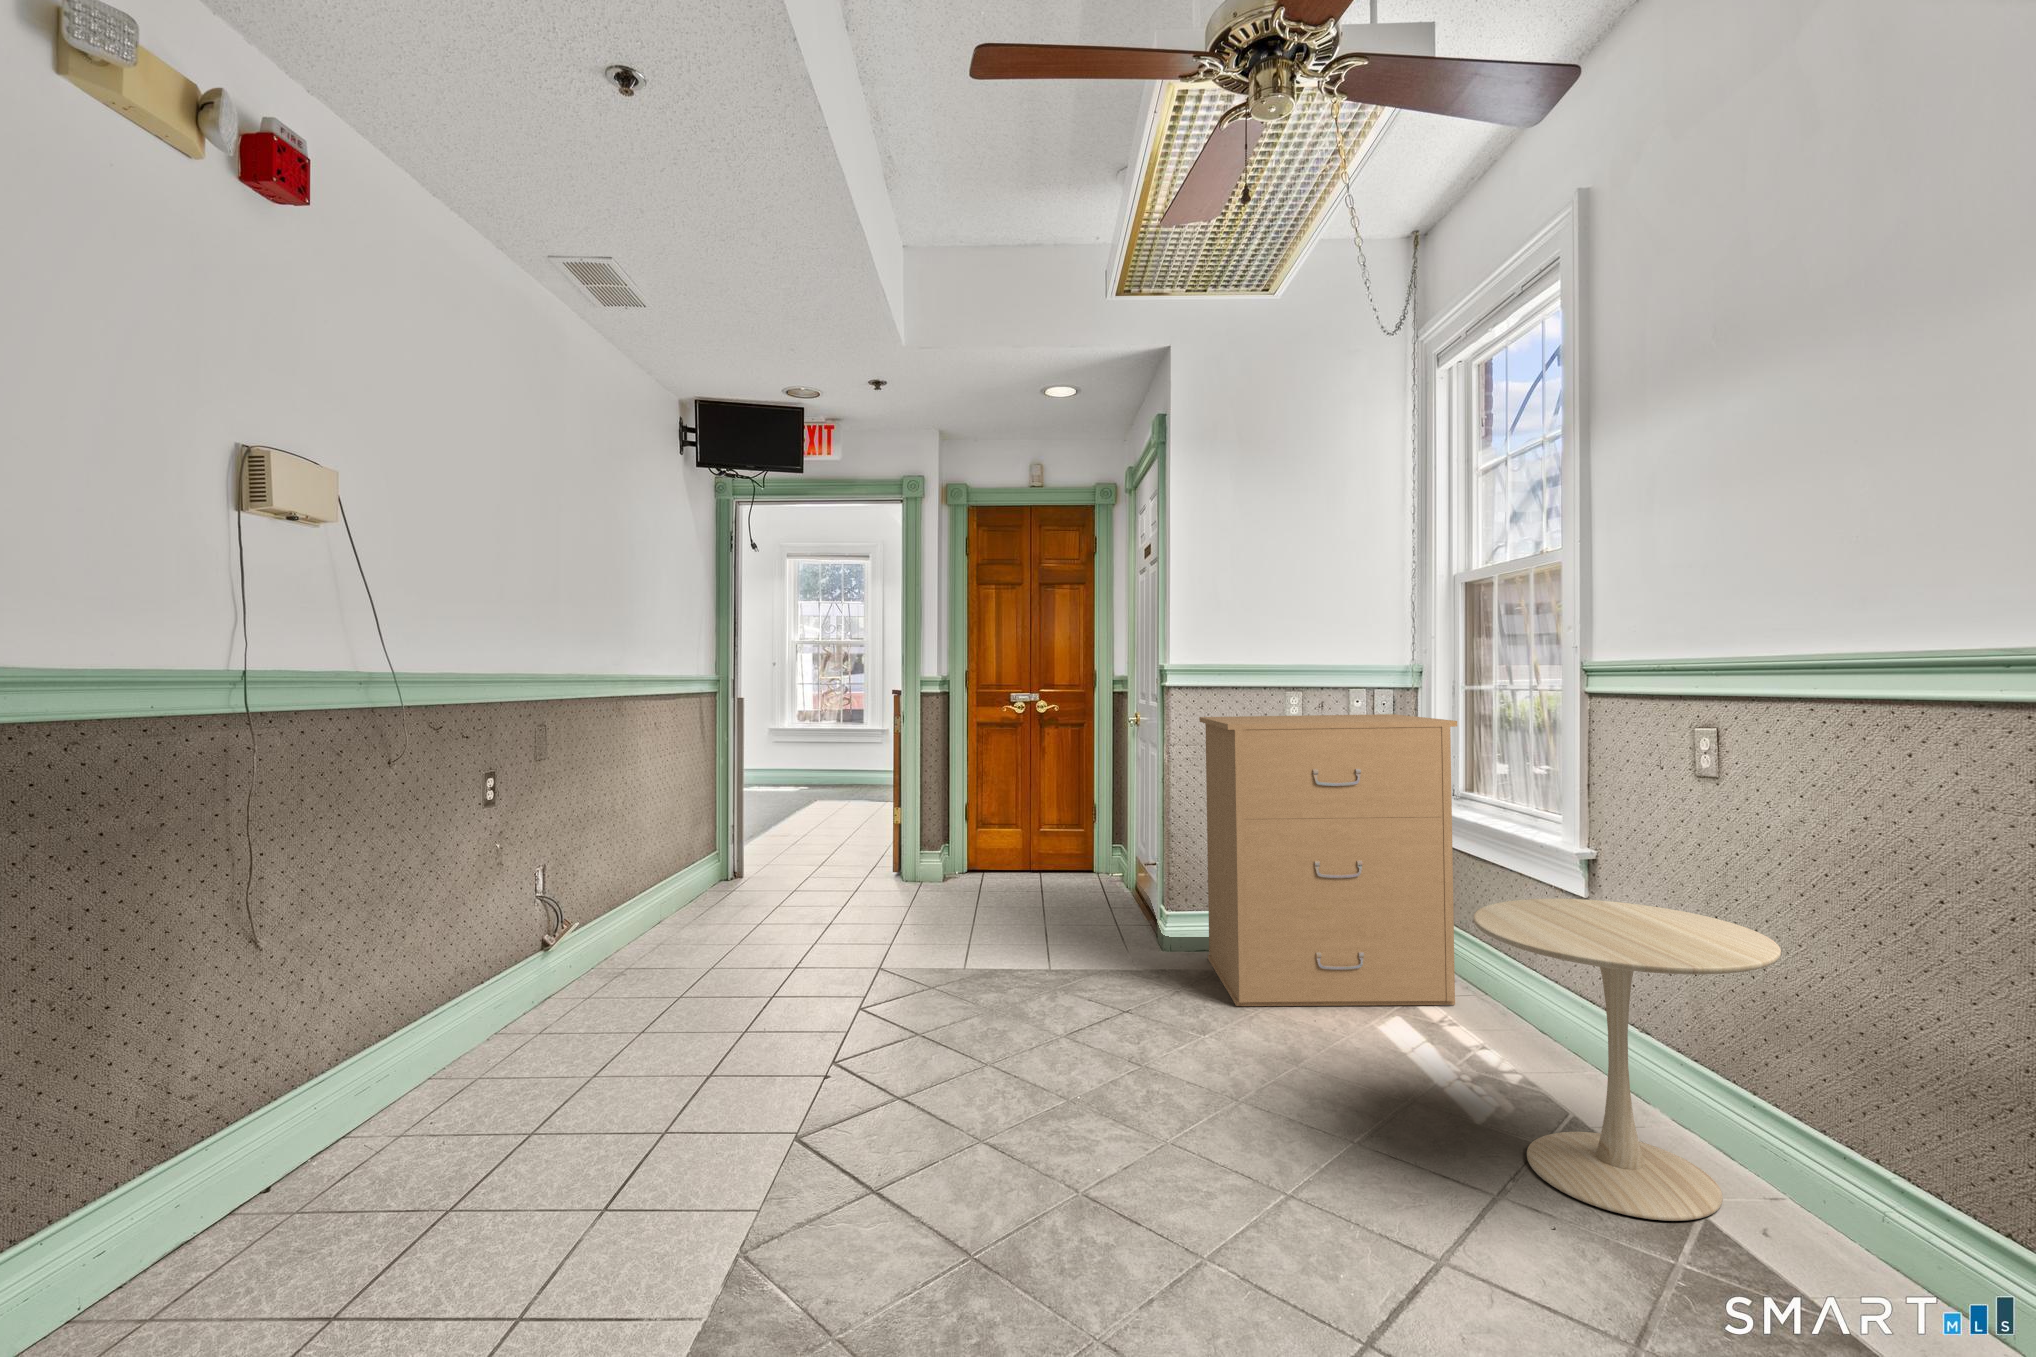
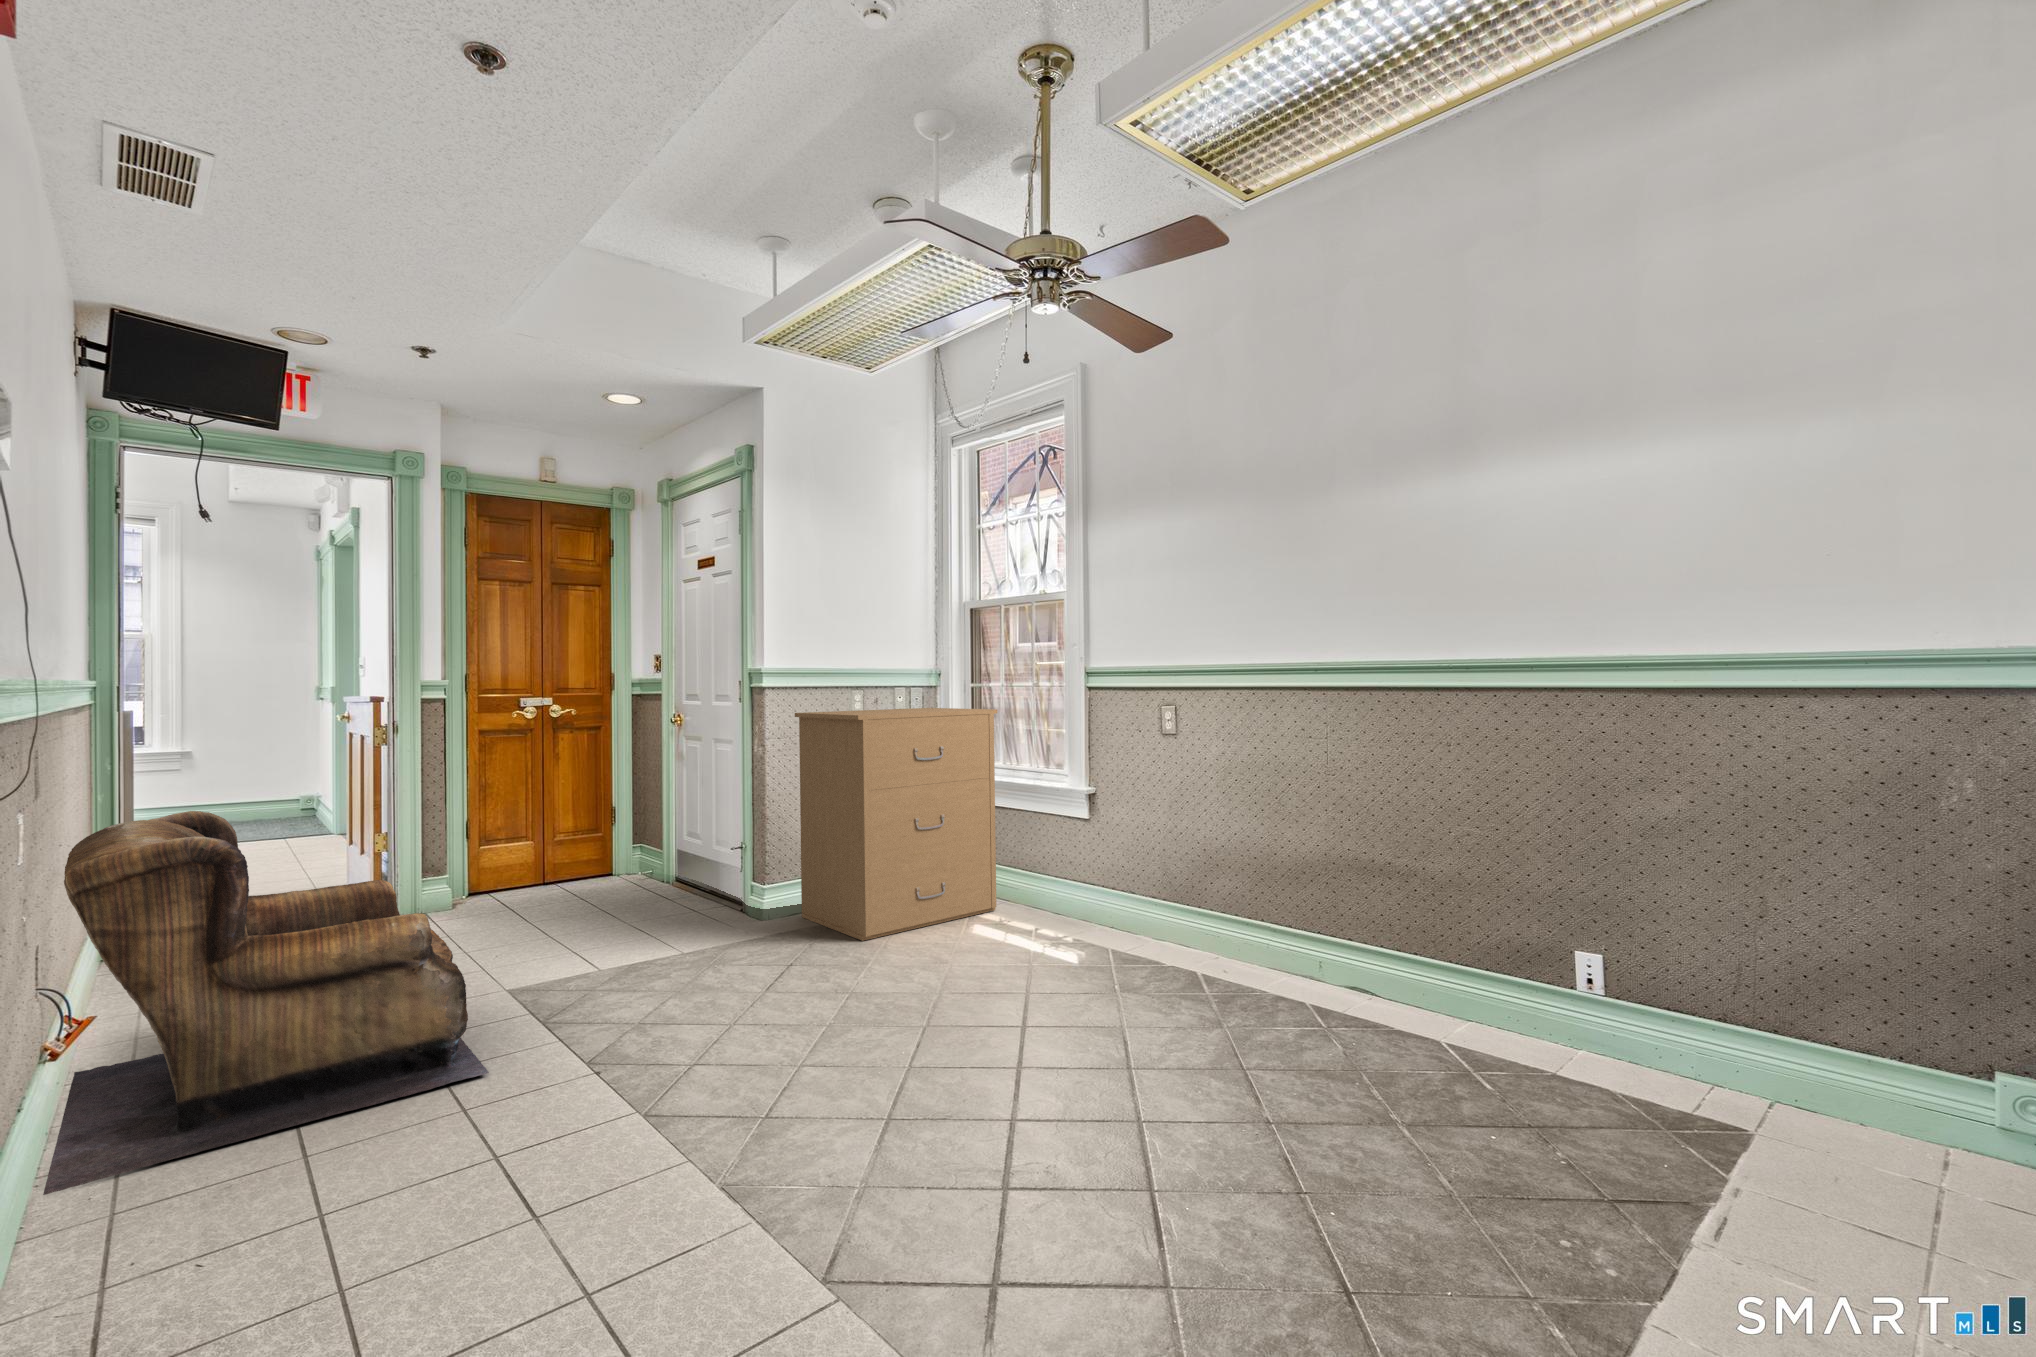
armchair: none [482,785,827,1061] -> present [43,811,489,1195]
side table: present [1473,899,1781,1221] -> none [1077,812,1230,983]

